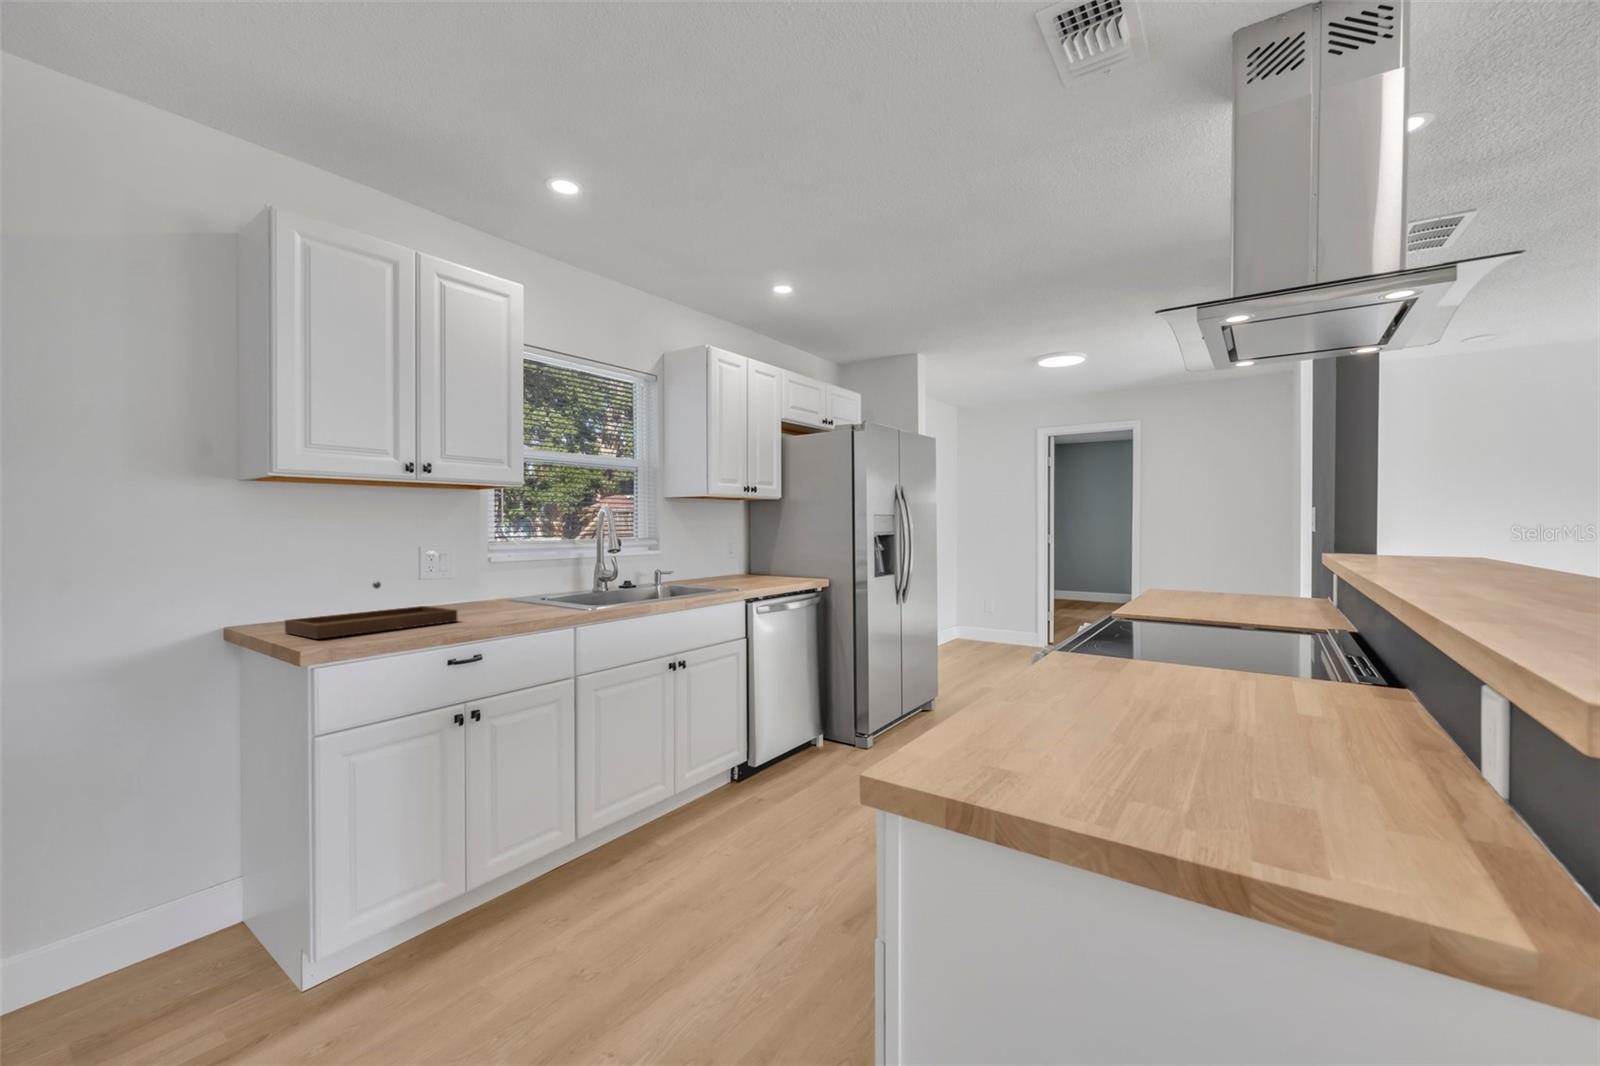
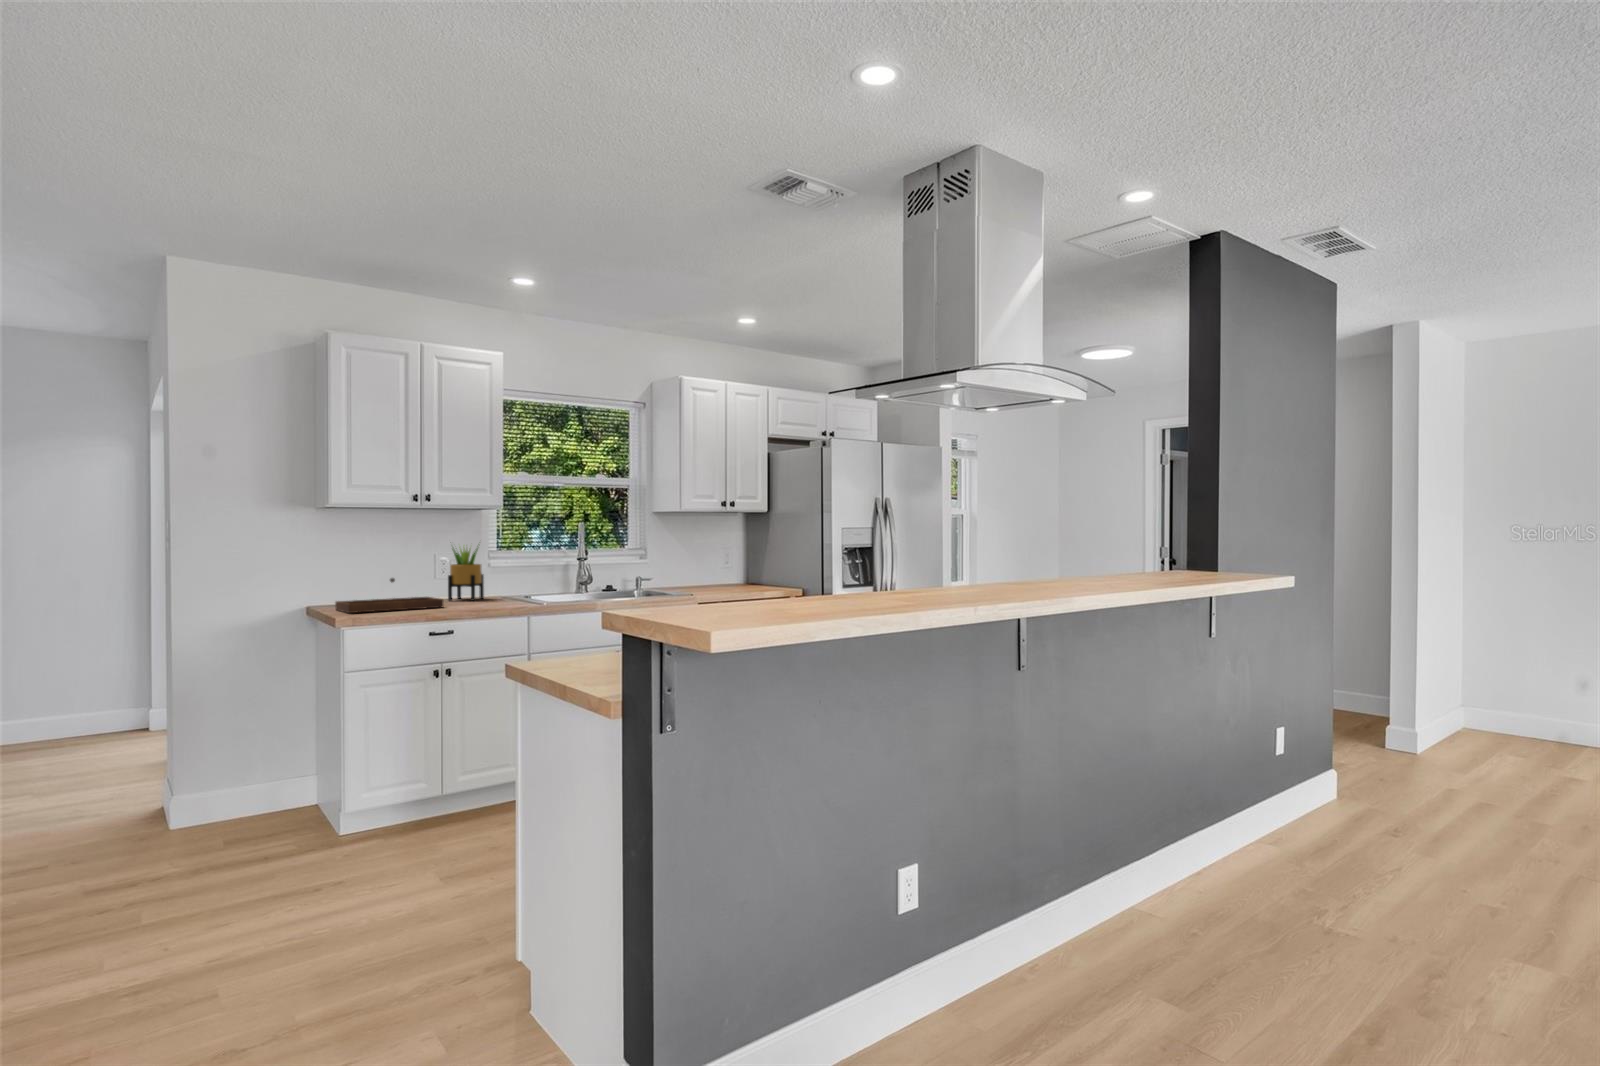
potted plant: none [442,527,490,609] -> present [448,547,484,601]

